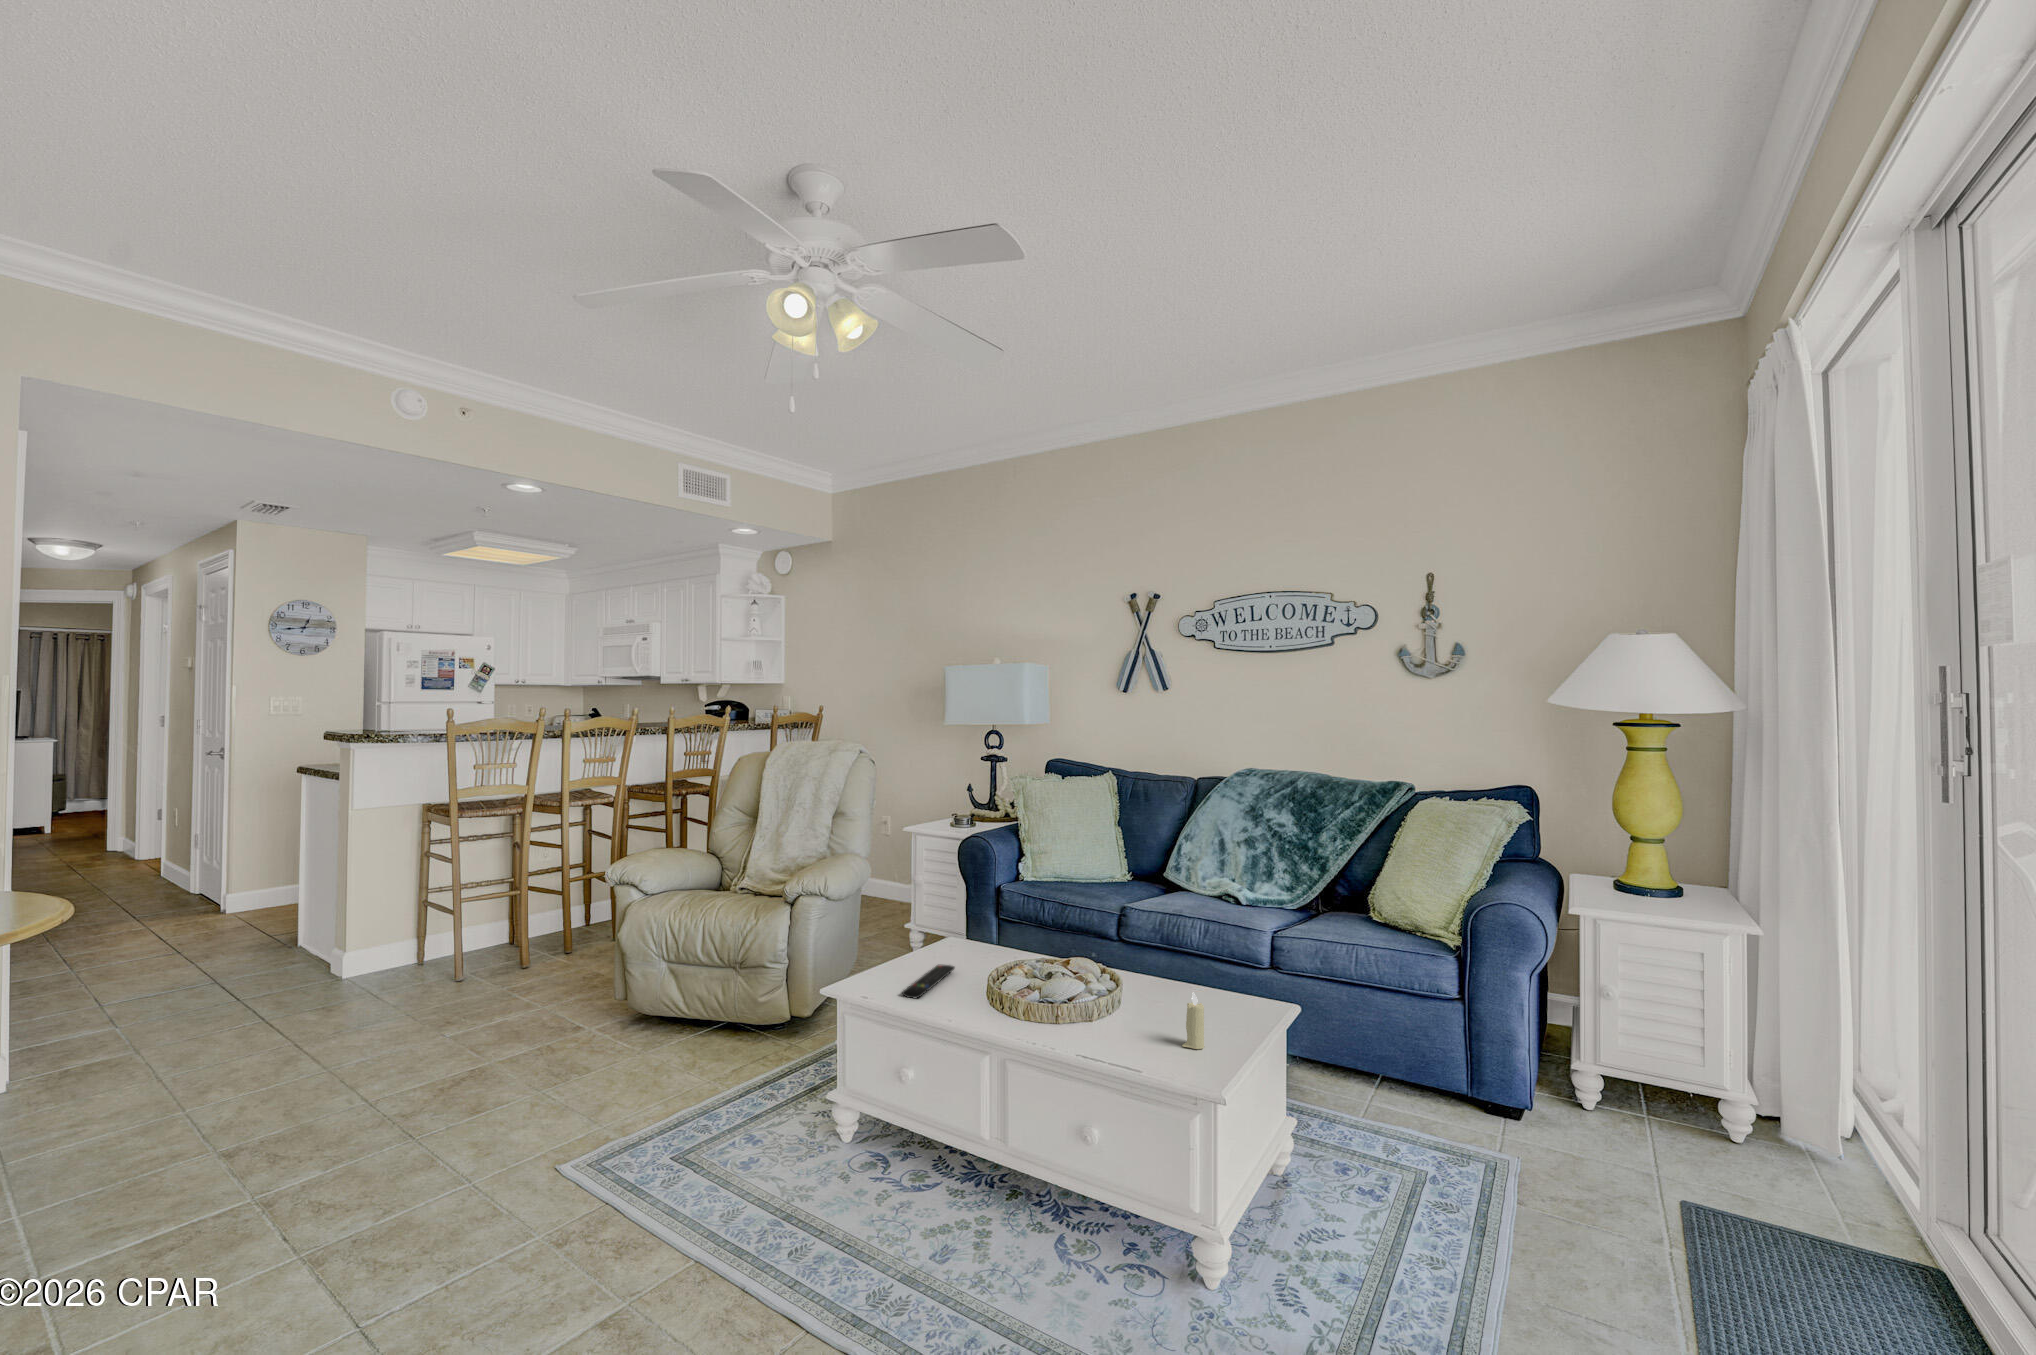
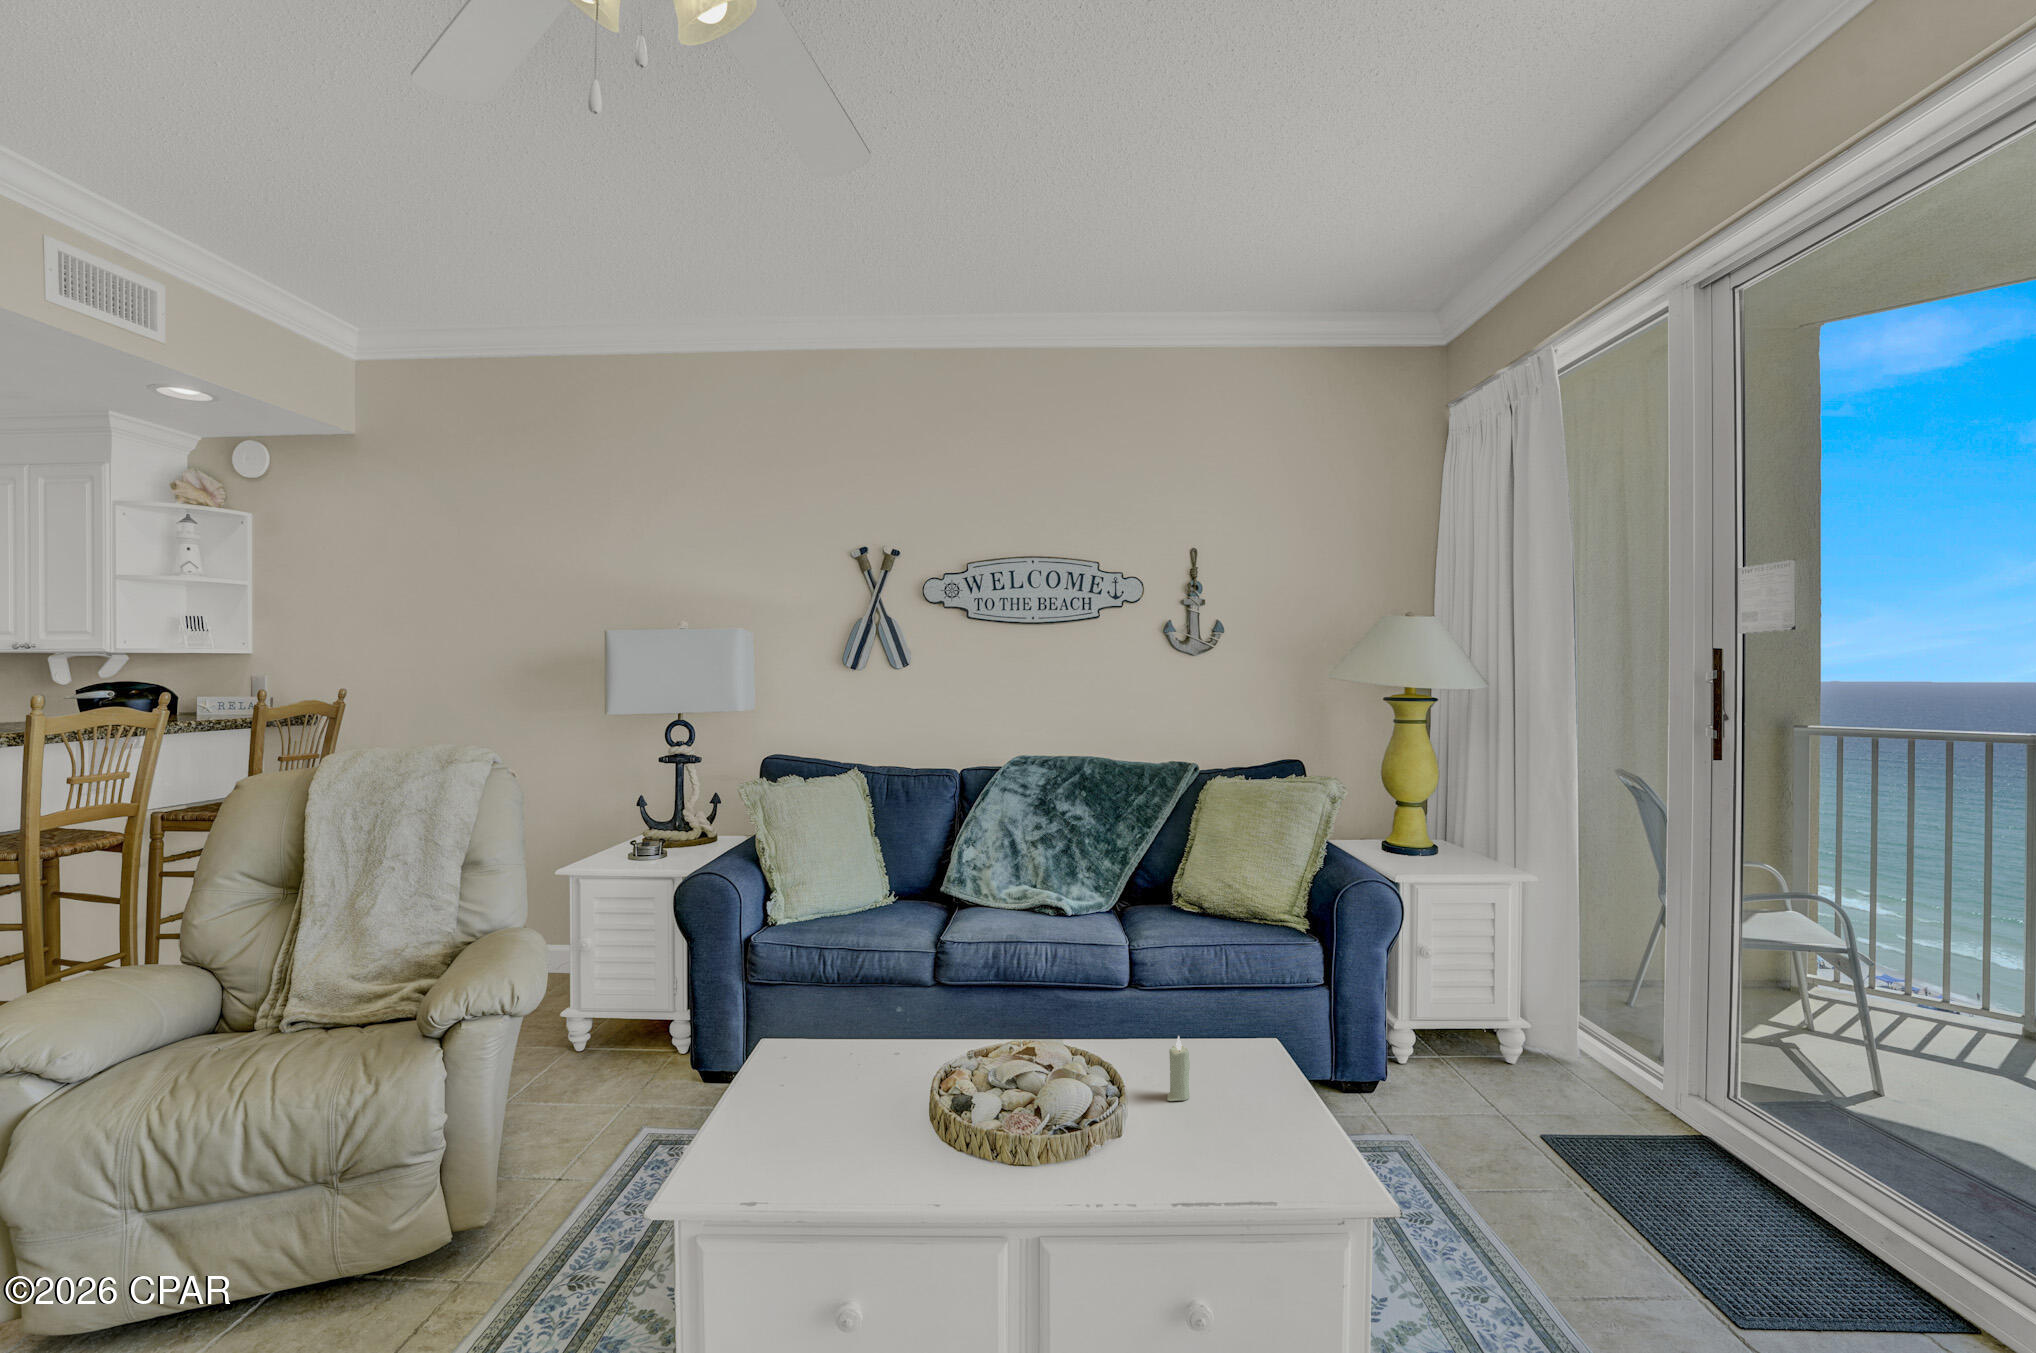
remote control: present [902,965,955,998] -> none [777,1062,807,1125]

